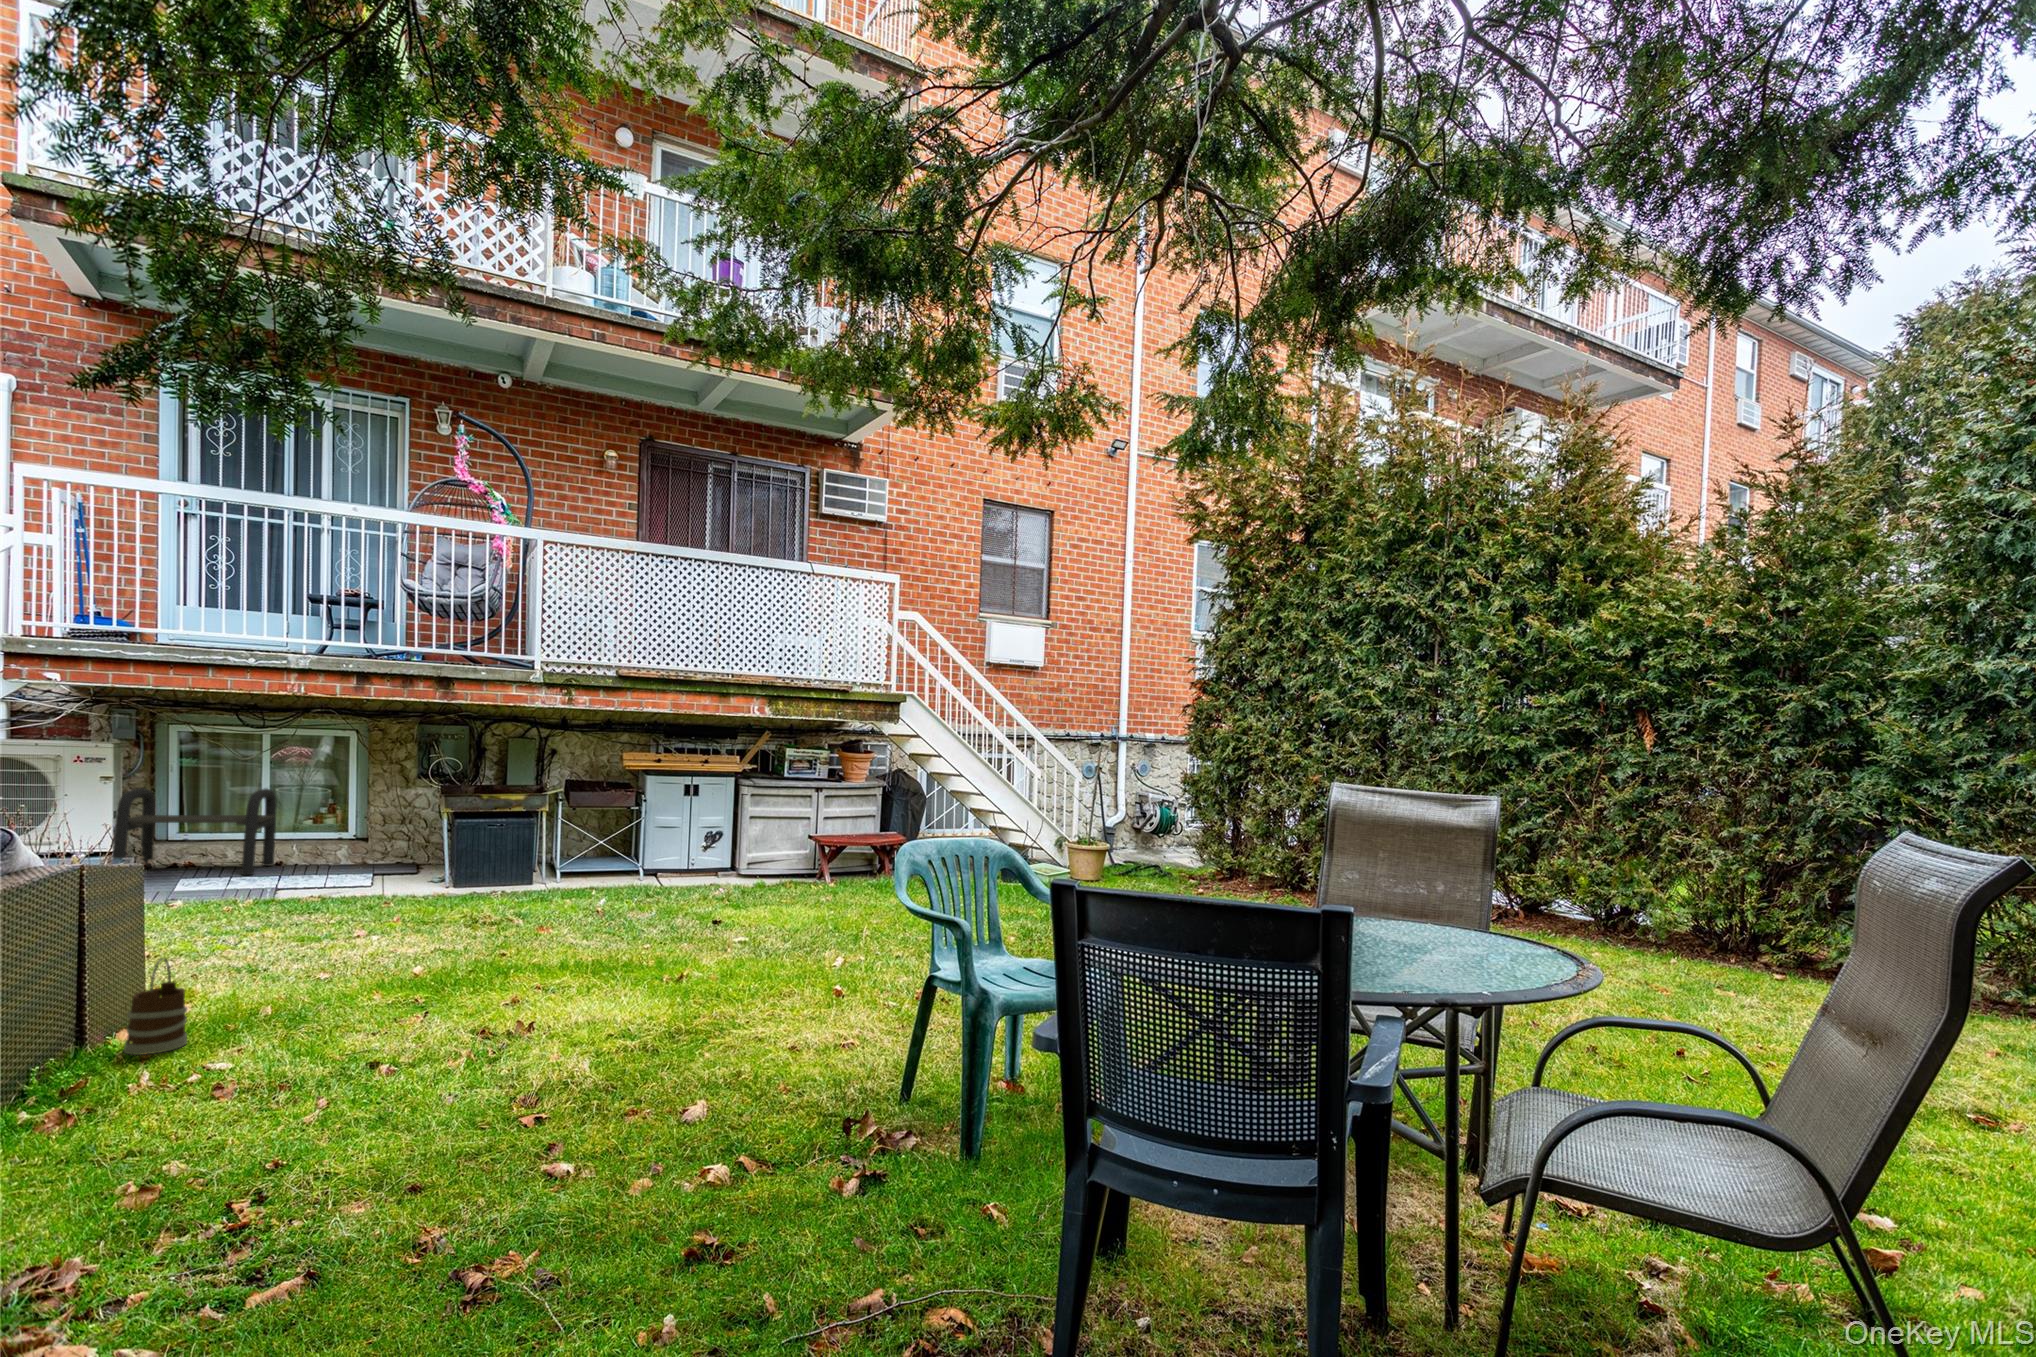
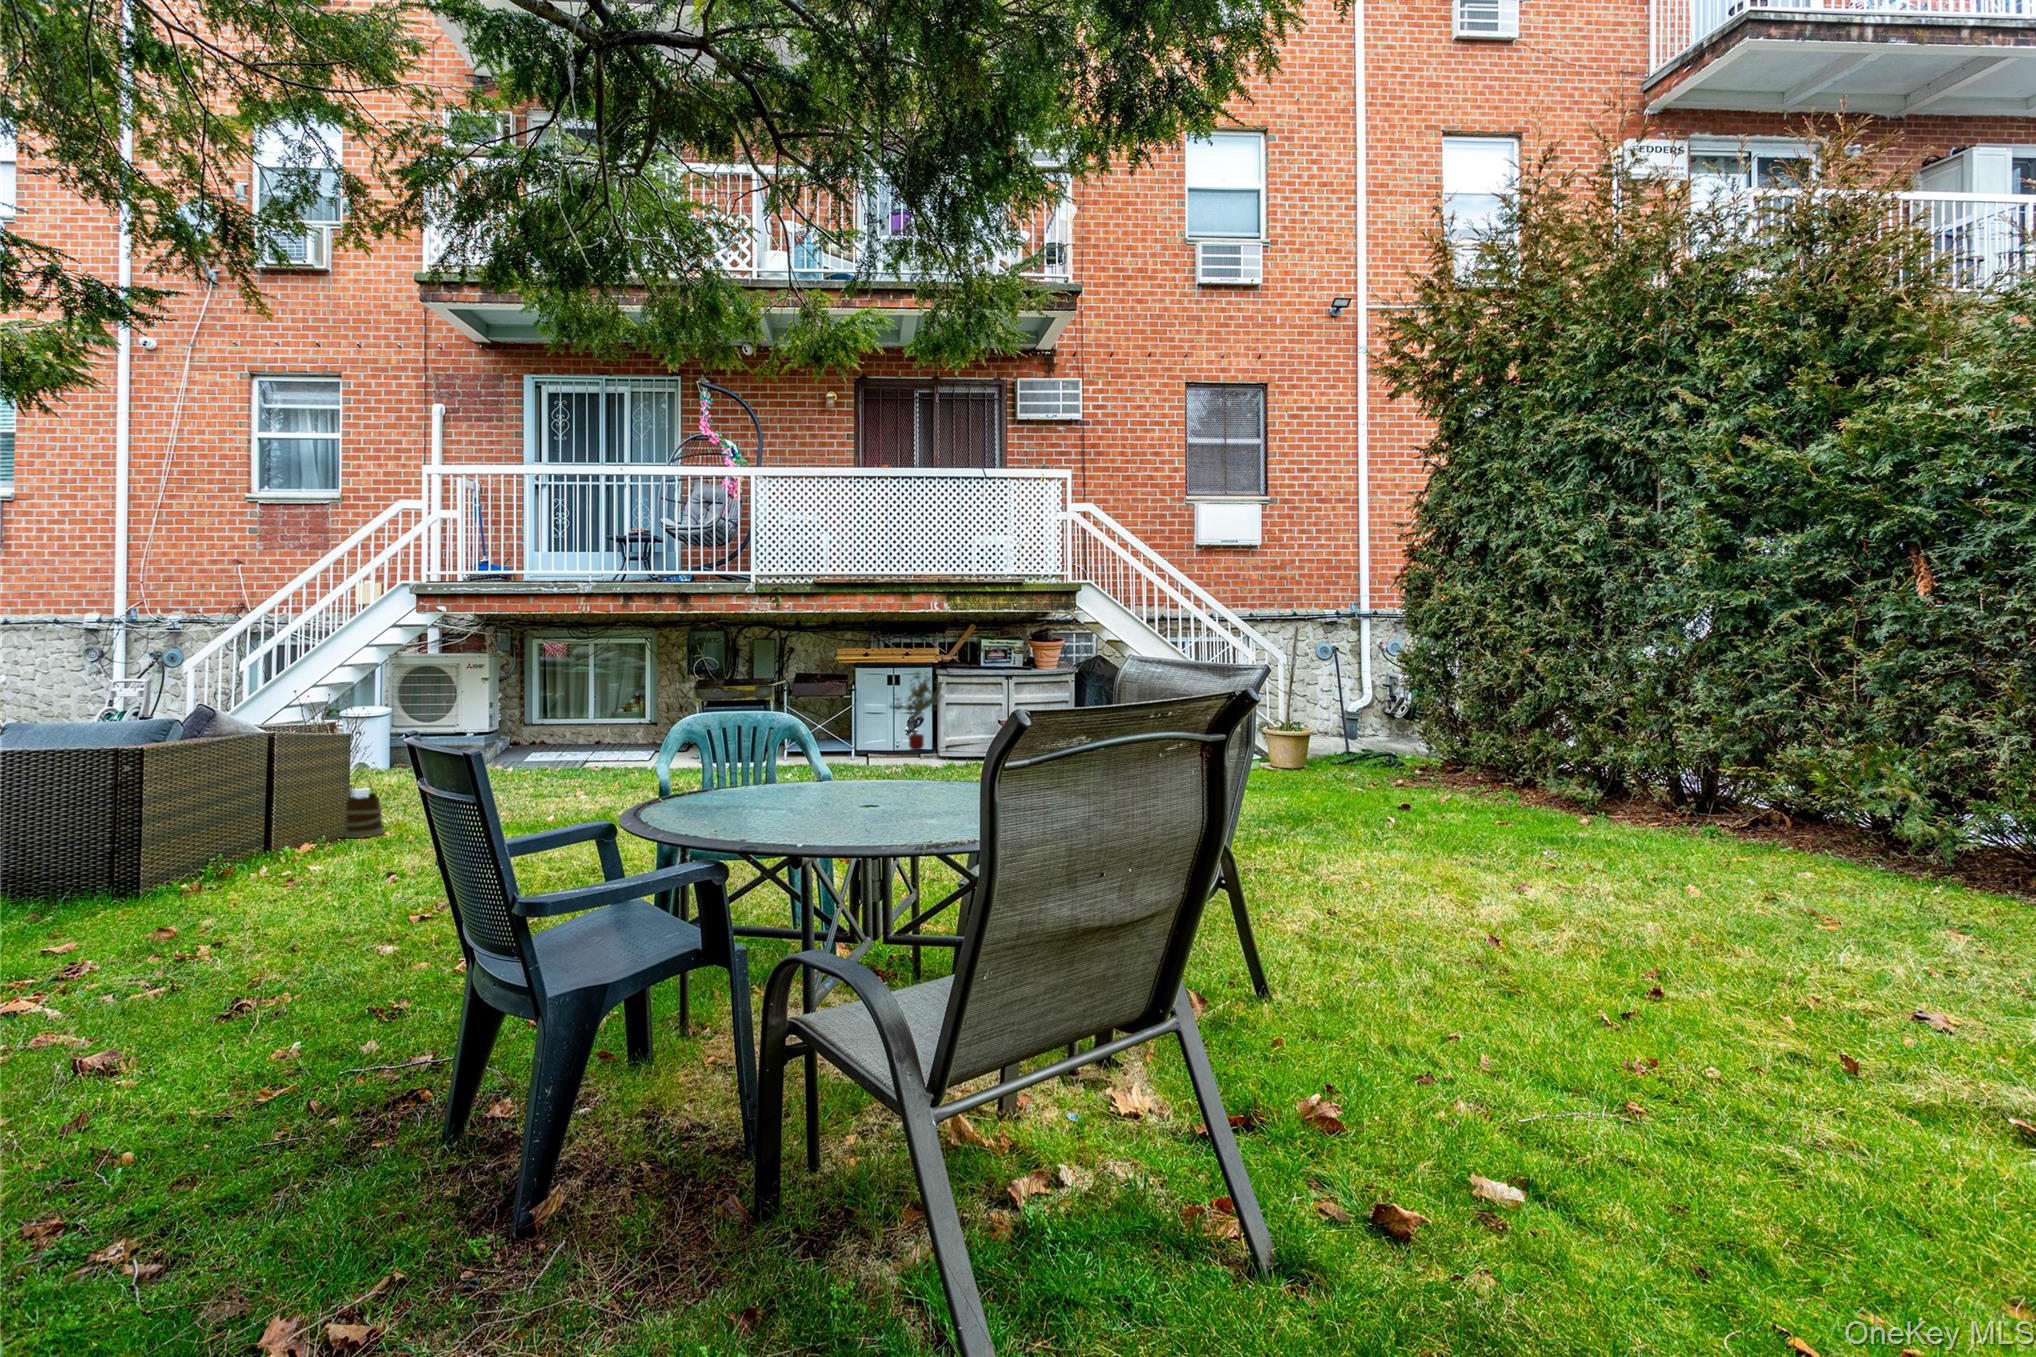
potted tree: none [679,782,754,872] -> present [890,671,942,750]
bench: present [112,788,277,875] -> none [515,688,620,752]

